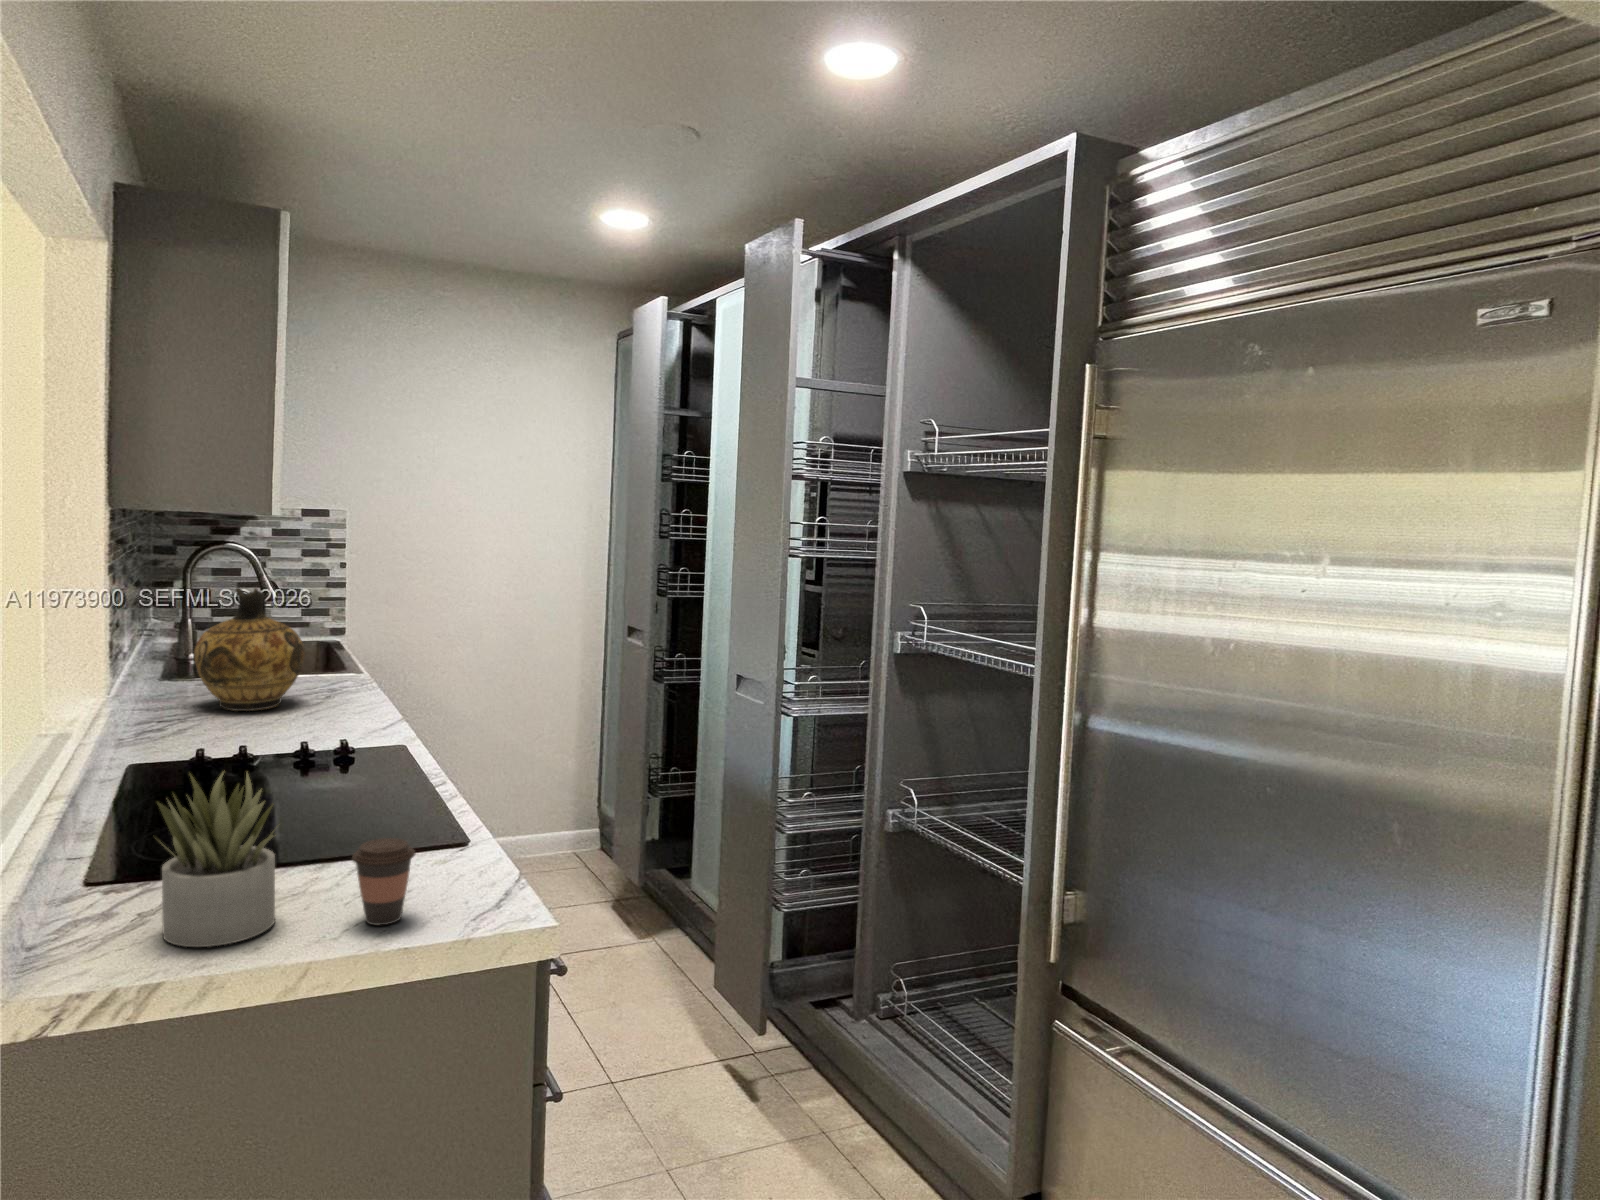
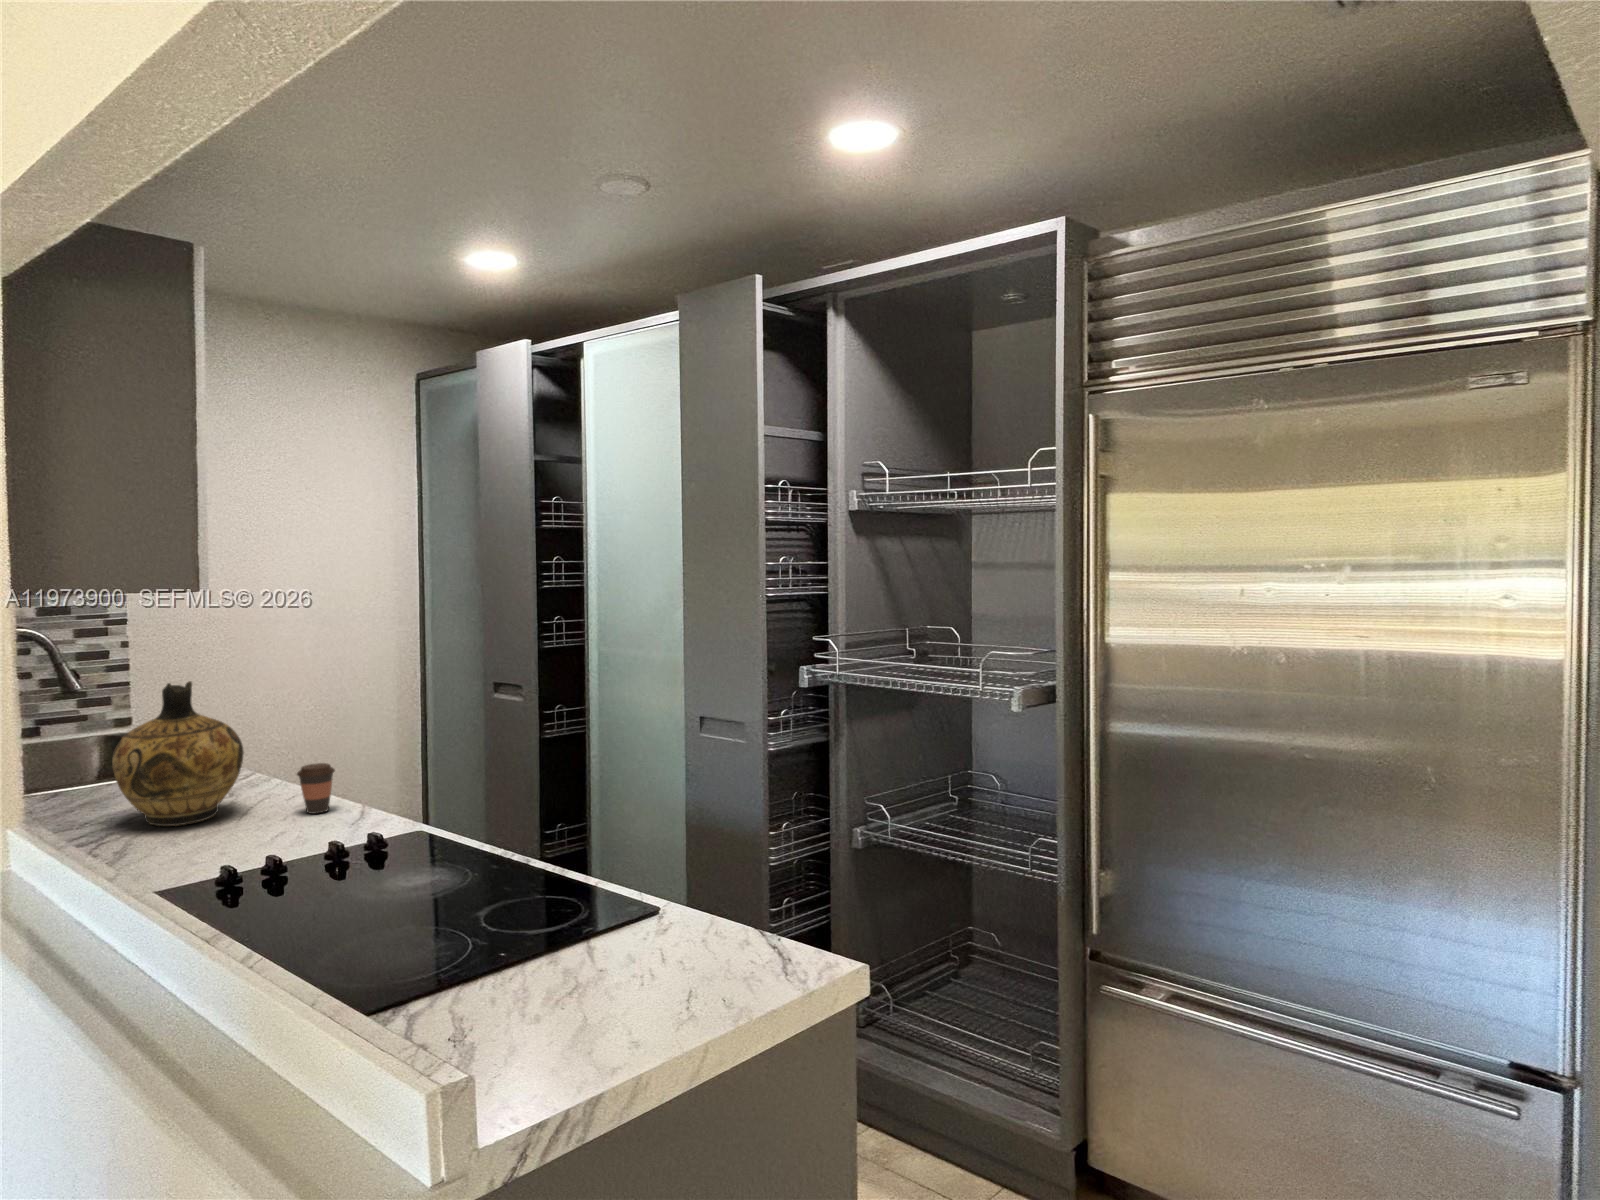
succulent plant: present [157,772,278,947] -> none [494,869,626,1061]
coffee cup: present [352,838,415,925] -> present [297,763,335,814]

